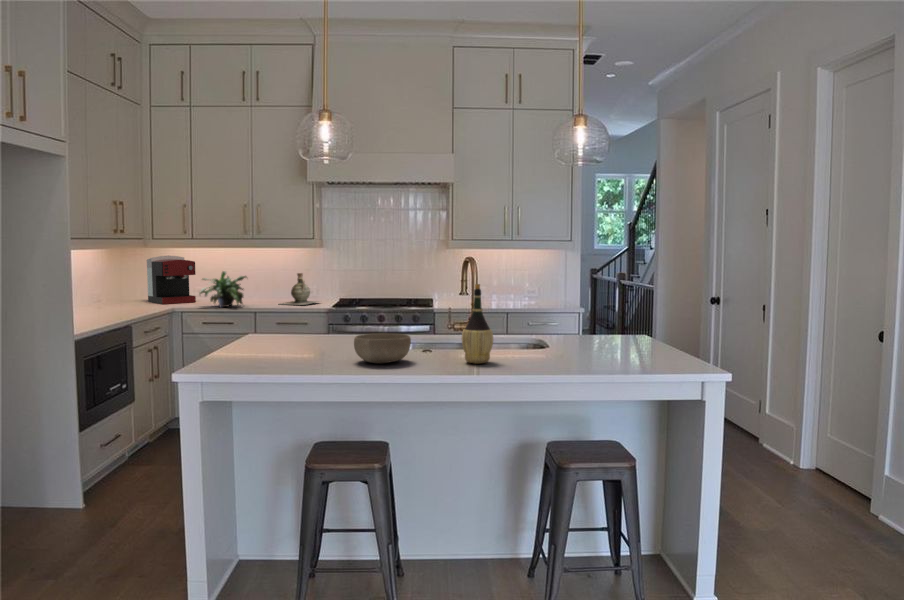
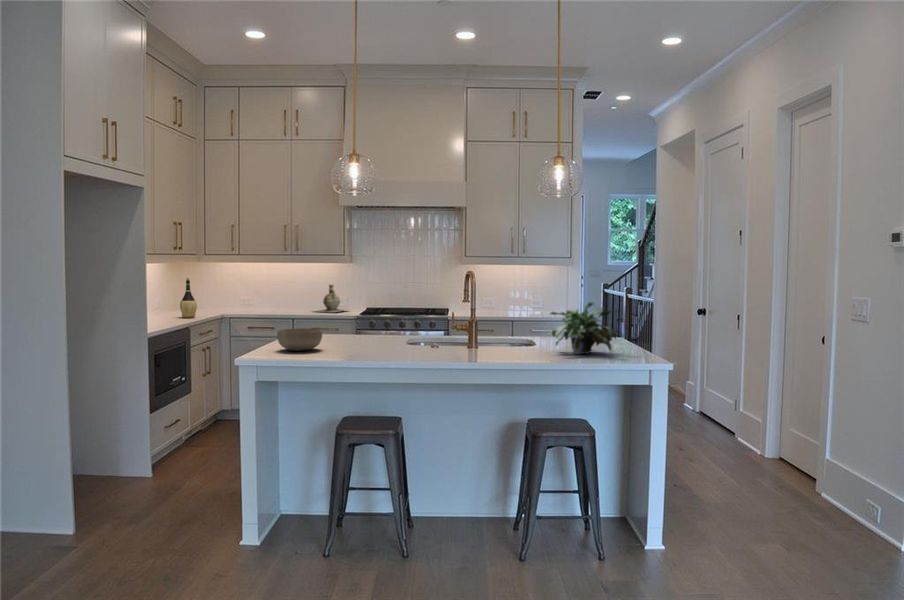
coffee maker: present [147,255,196,304] -> none [199,269,241,311]
potted plant: present [200,271,247,307] -> present [549,302,619,354]
wine bottle: present [462,284,493,363] -> present [180,278,197,318]
bowl: present [354,333,411,363] -> present [277,328,322,351]

